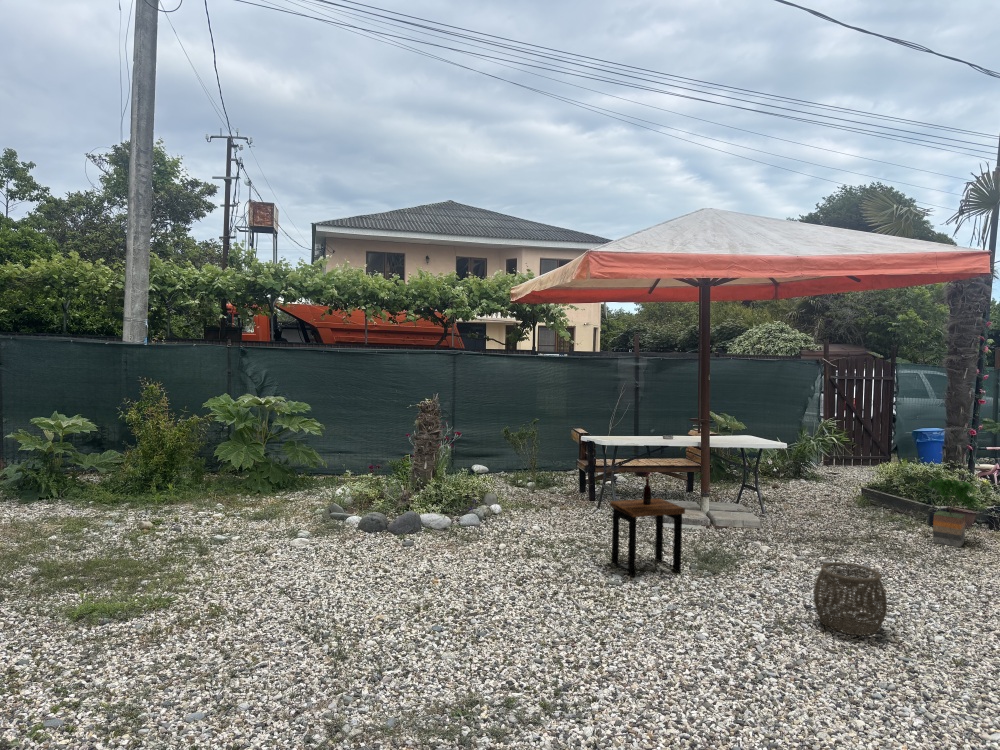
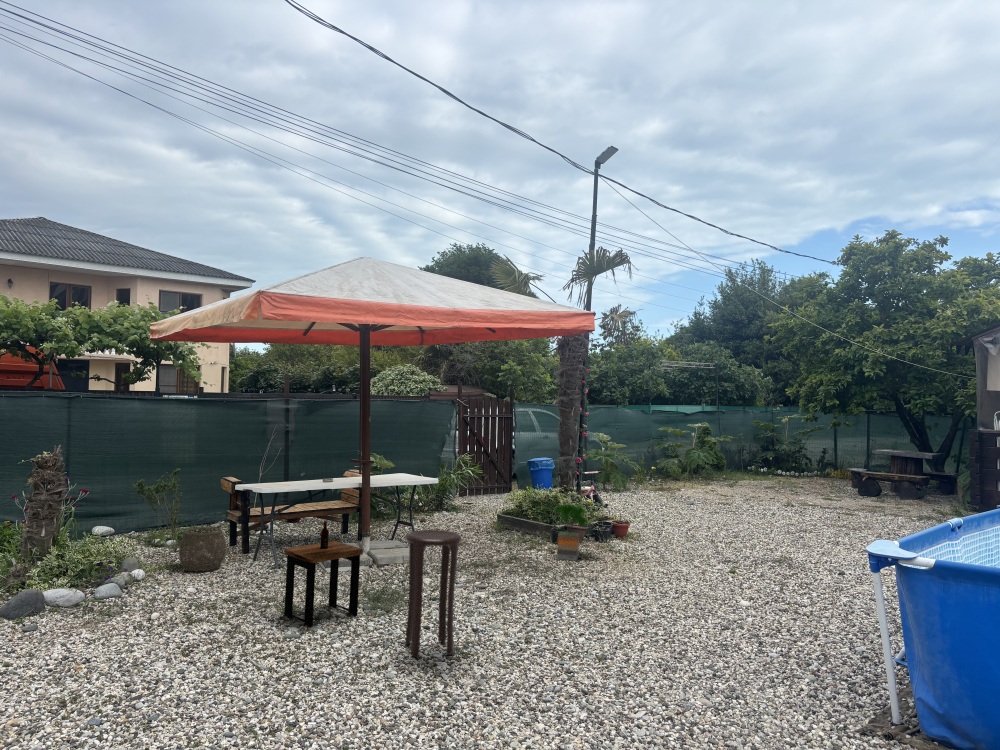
stool: none [720,494,782,627] -> present [405,530,461,657]
woven basket: present [813,562,887,636] -> present [179,527,226,572]

